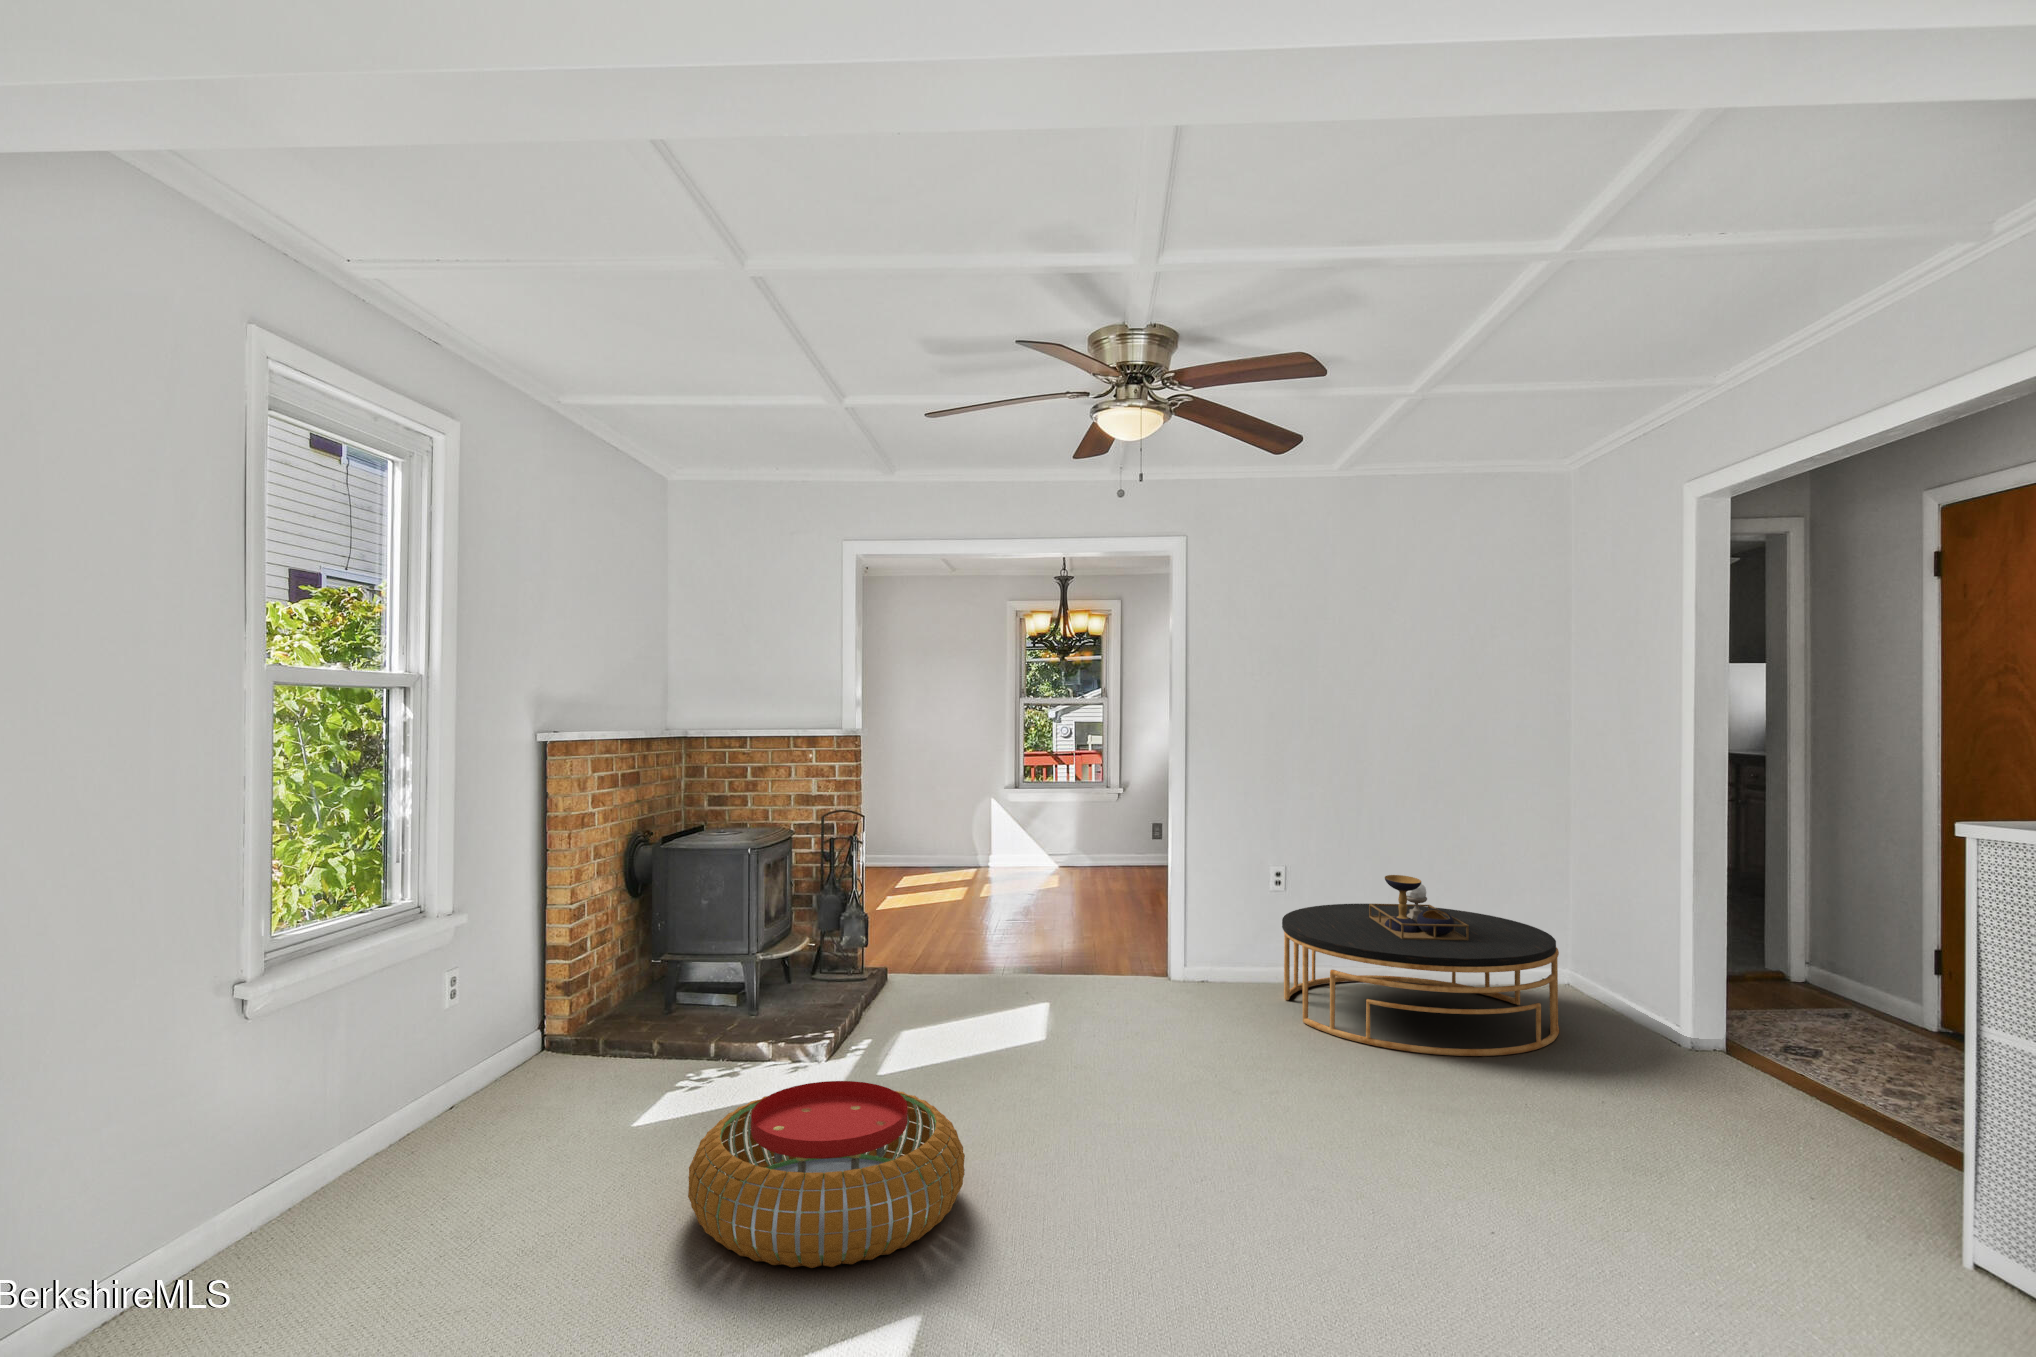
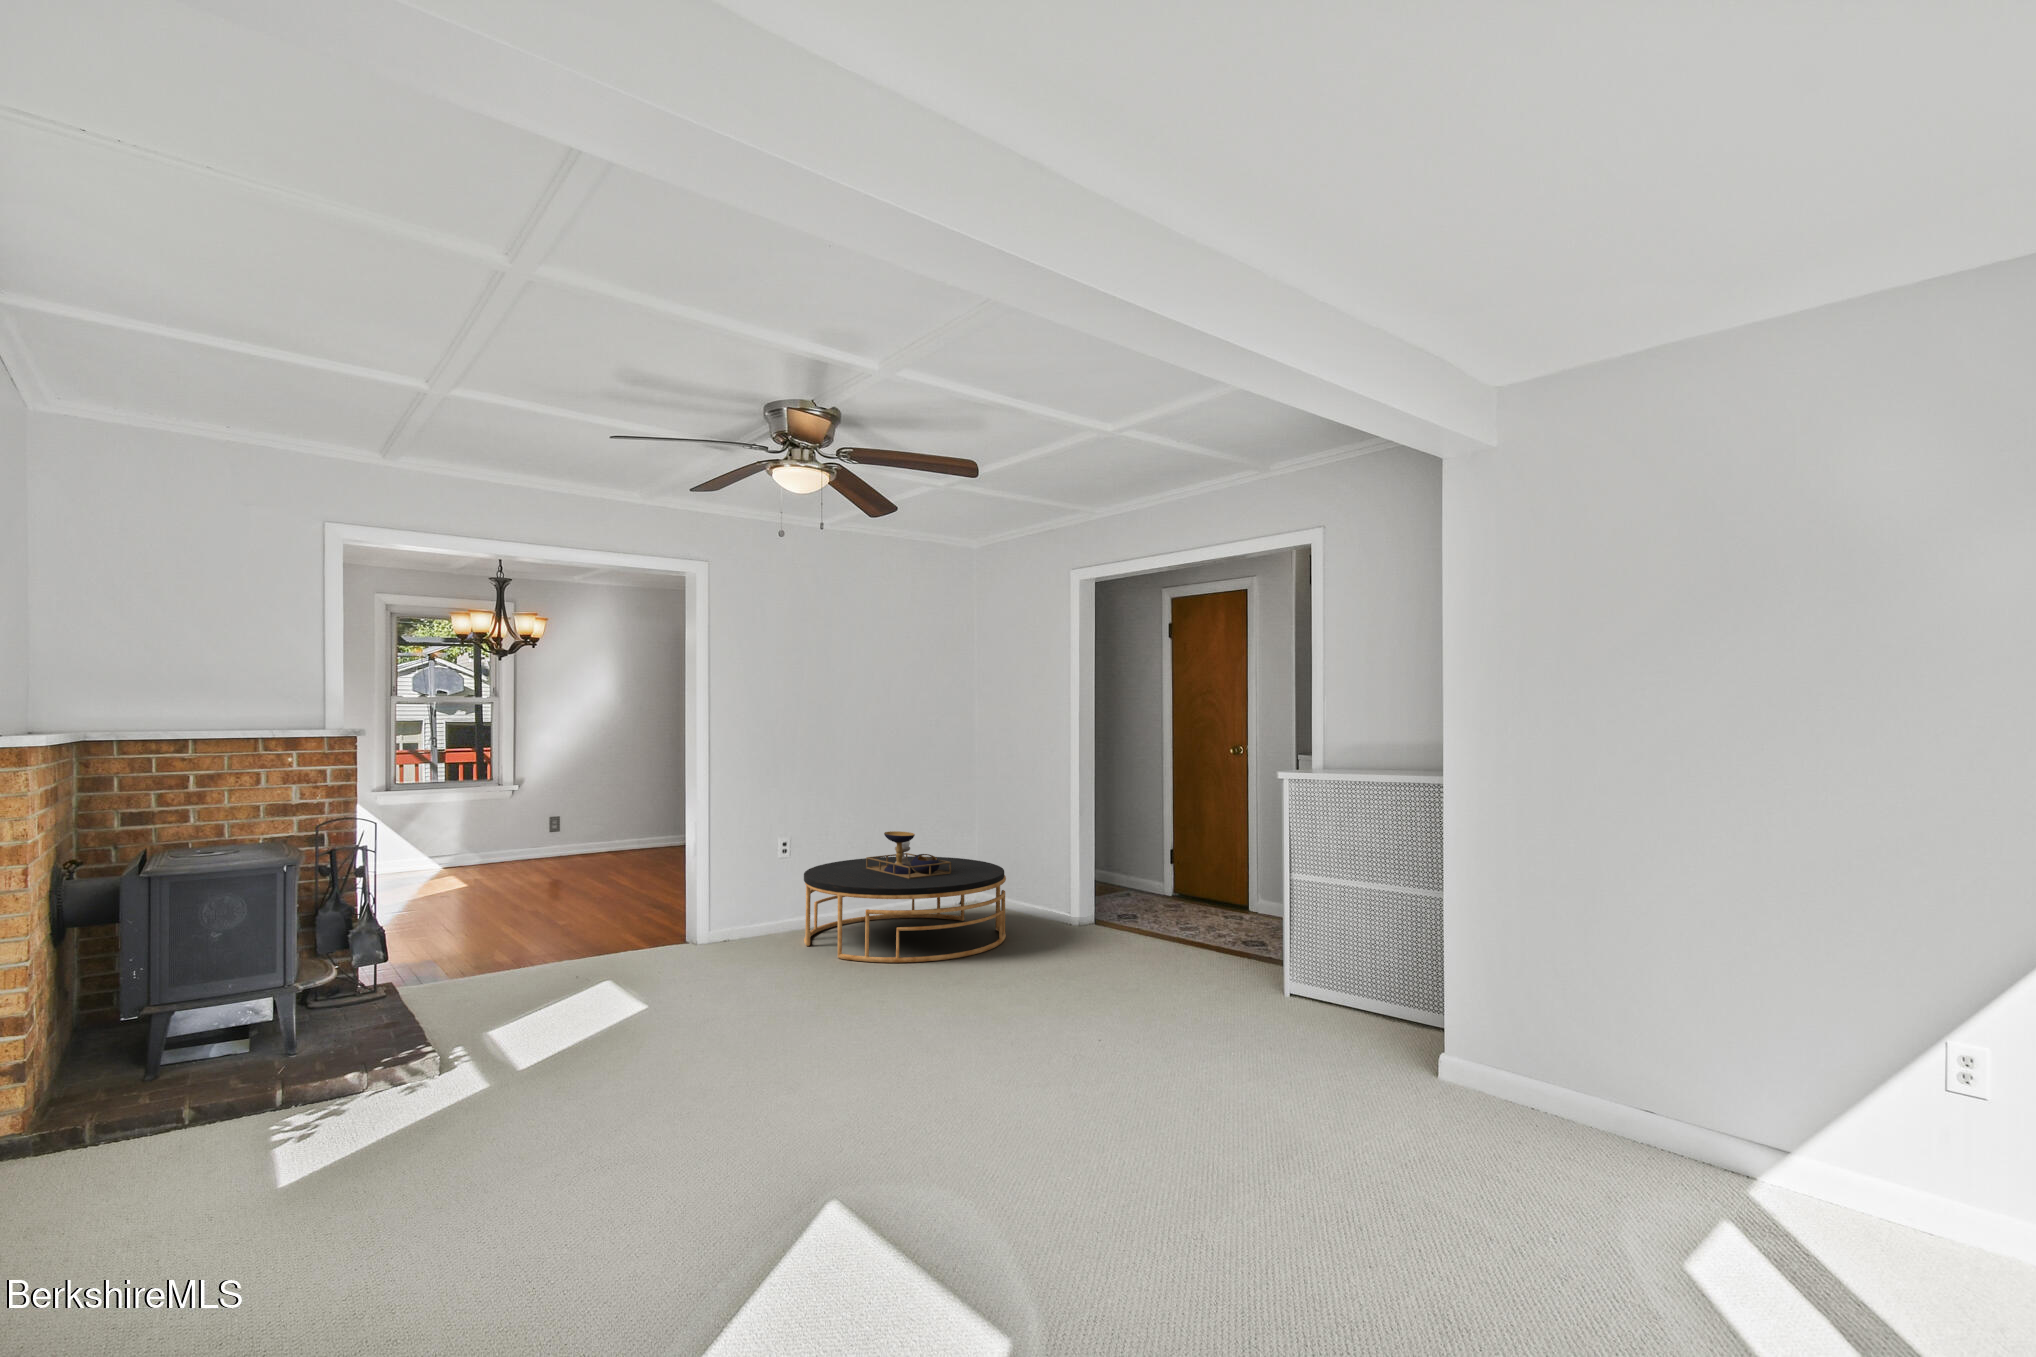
pouf: present [688,1081,965,1268] -> none [468,1053,750,1229]

